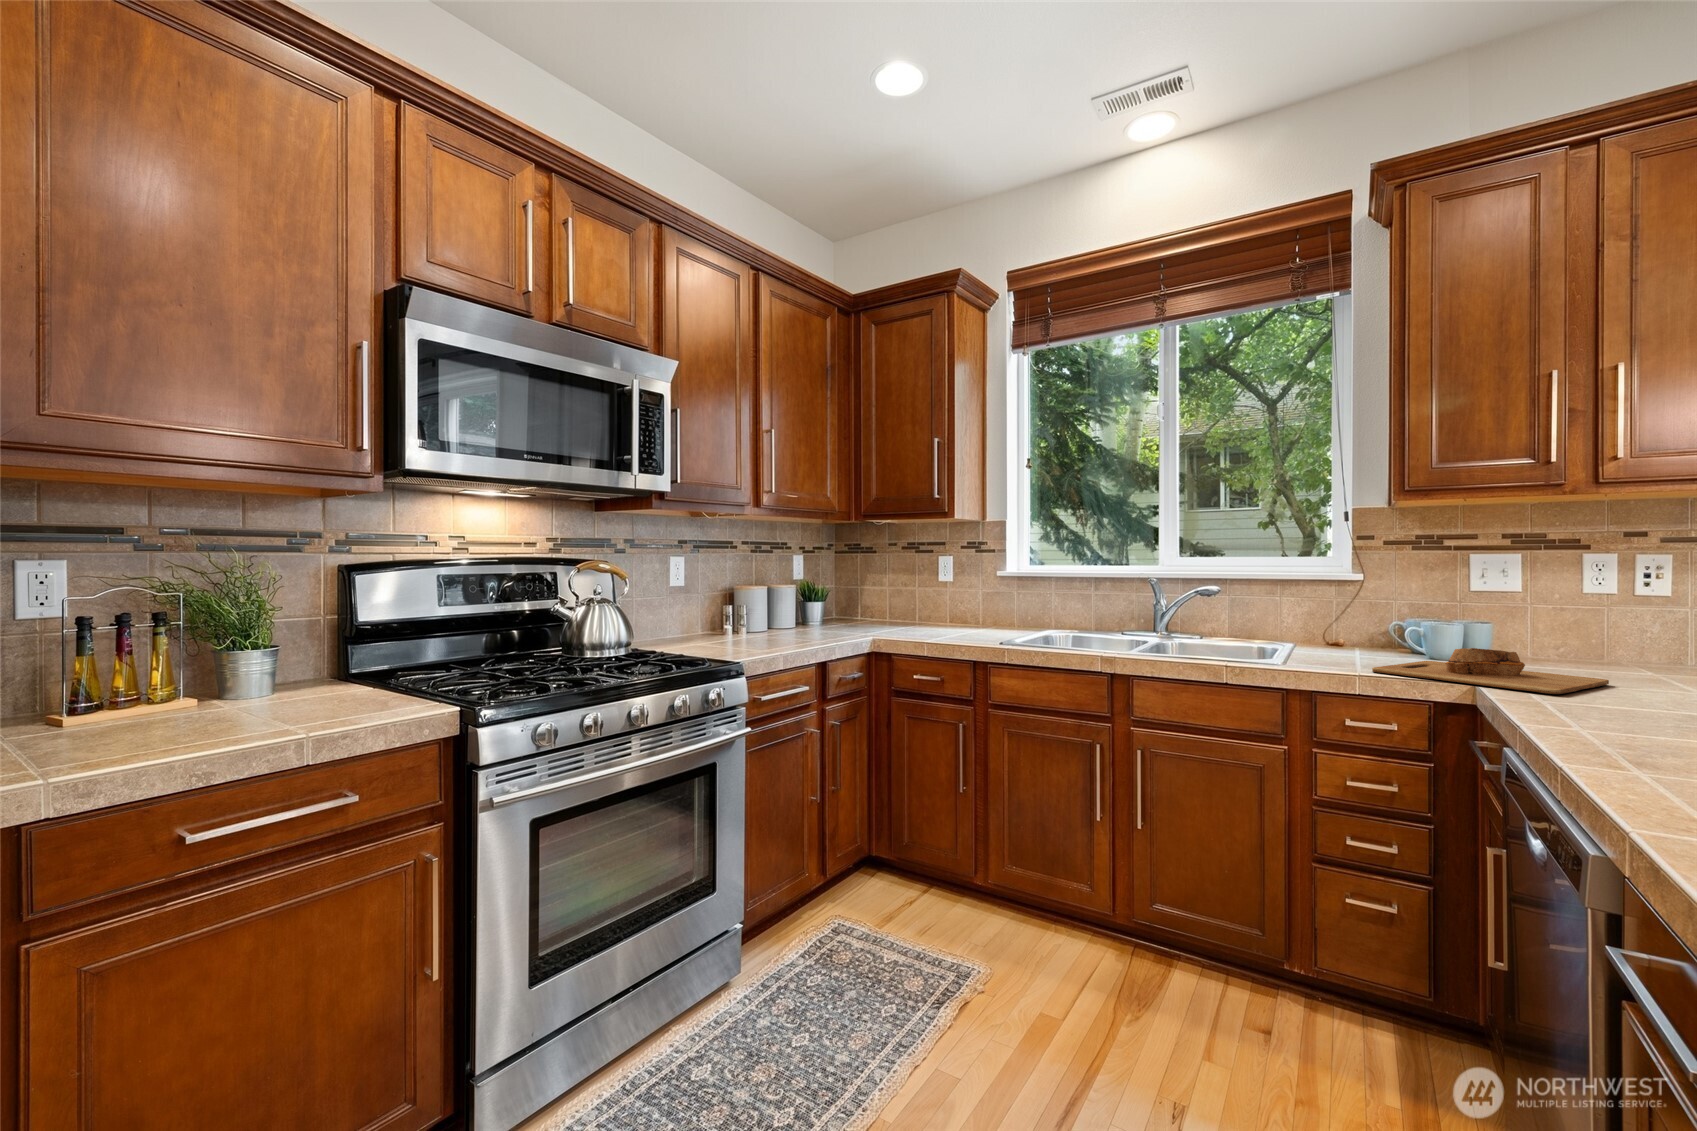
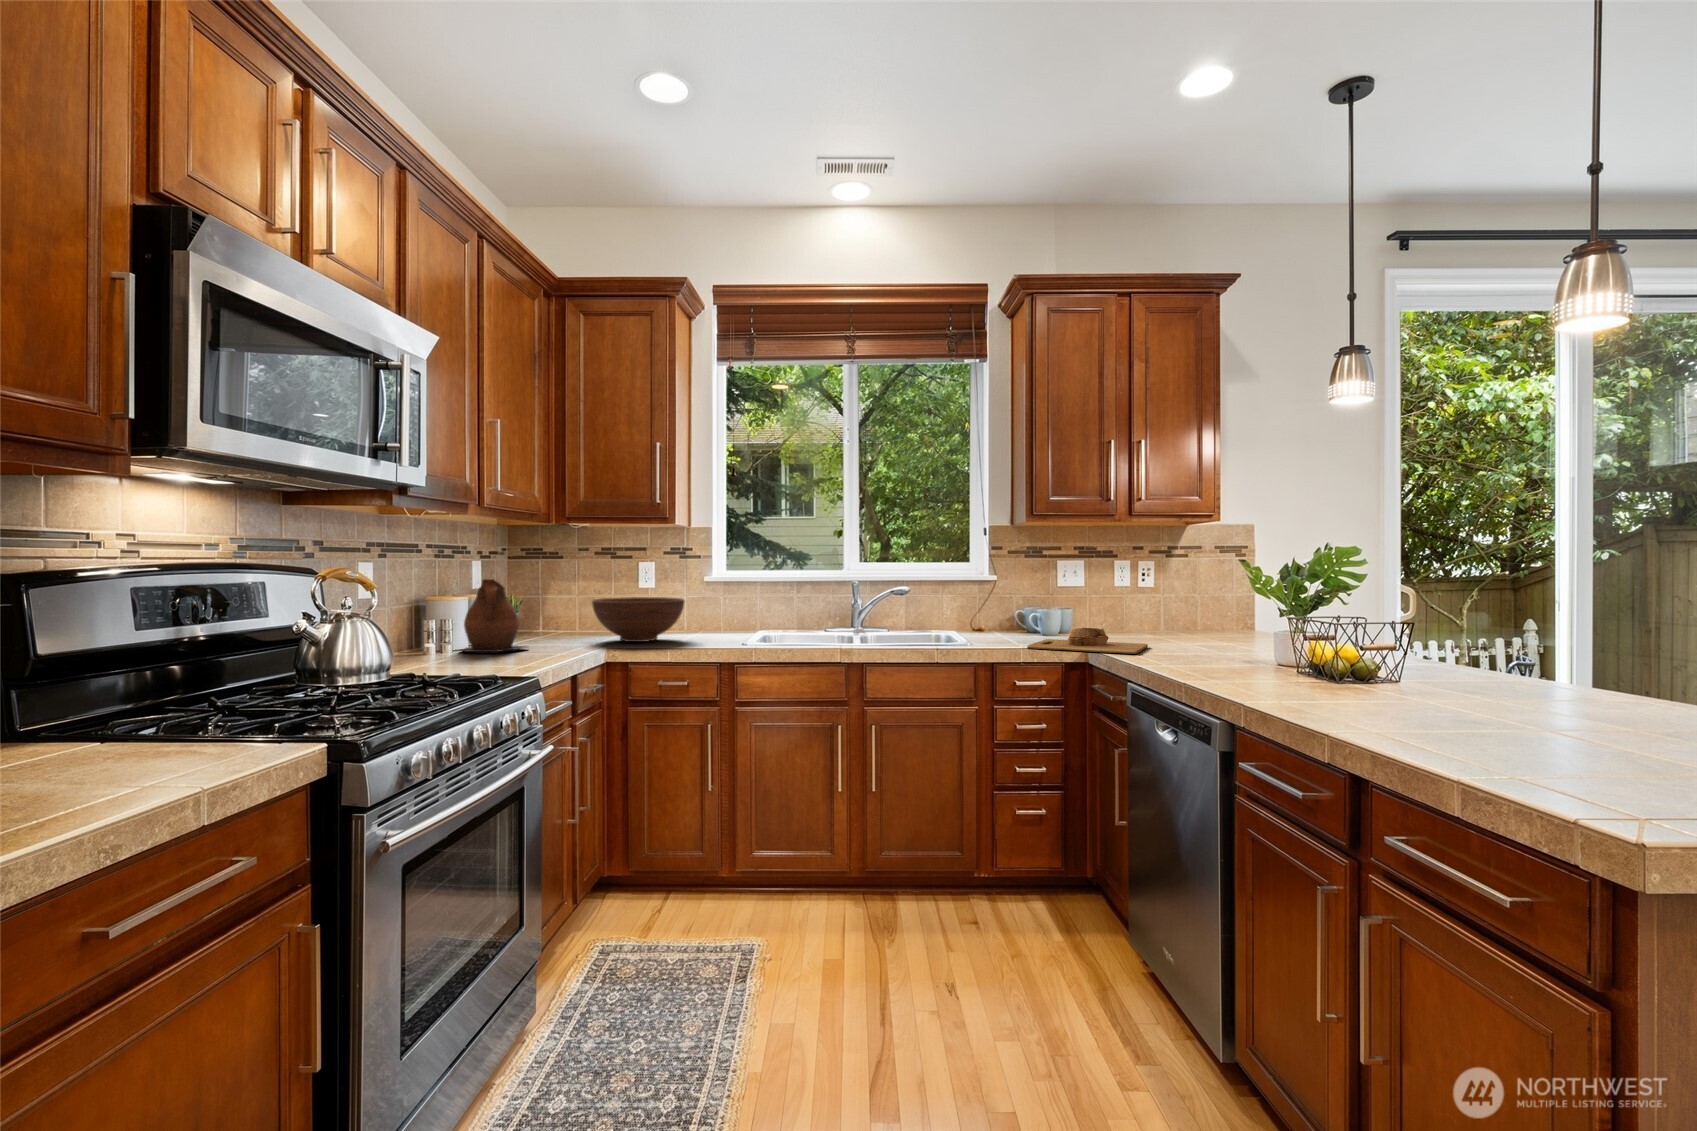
ceramic pitcher: none [745,571,806,637] -> present [461,579,526,652]
fruit bowl: none [871,590,960,634] -> present [592,597,685,642]

